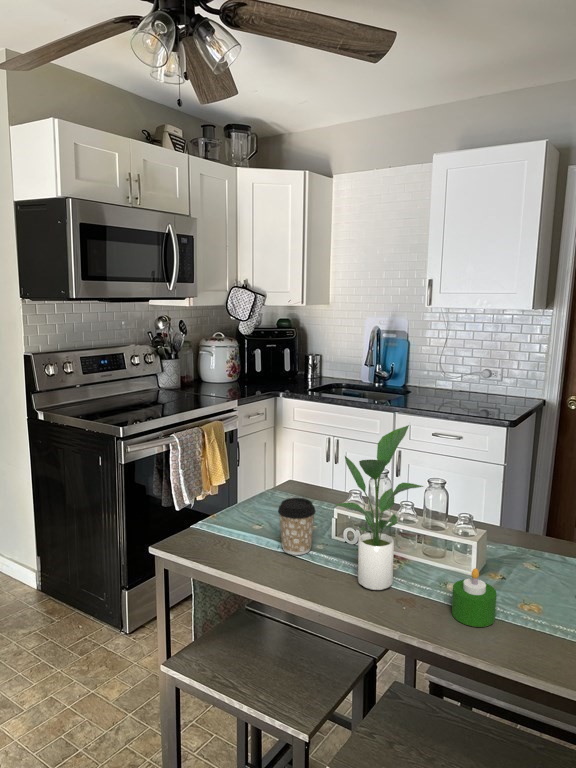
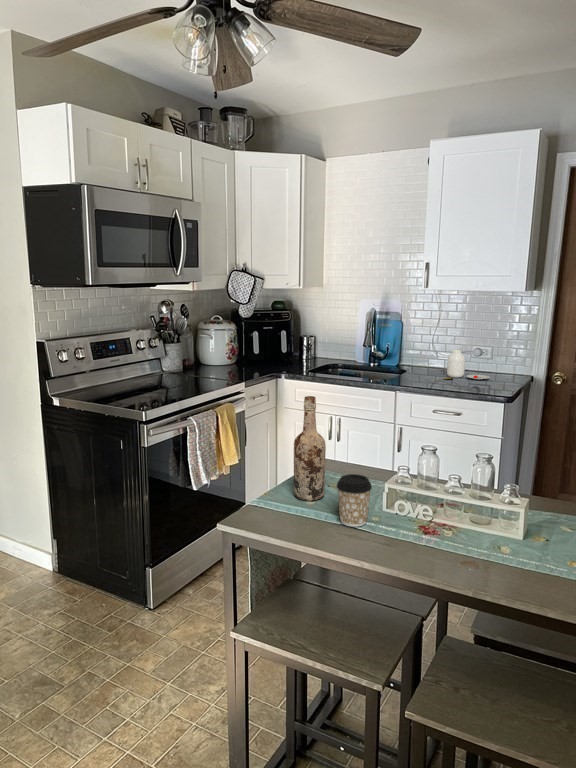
jar: none [448,371,497,402] -> present [444,350,490,380]
wine bottle: none [244,413,277,525] -> present [294,396,326,501]
potted plant: present [335,425,423,590] -> none [402,405,483,555]
candle: present [452,568,497,627] -> none [512,532,554,583]

